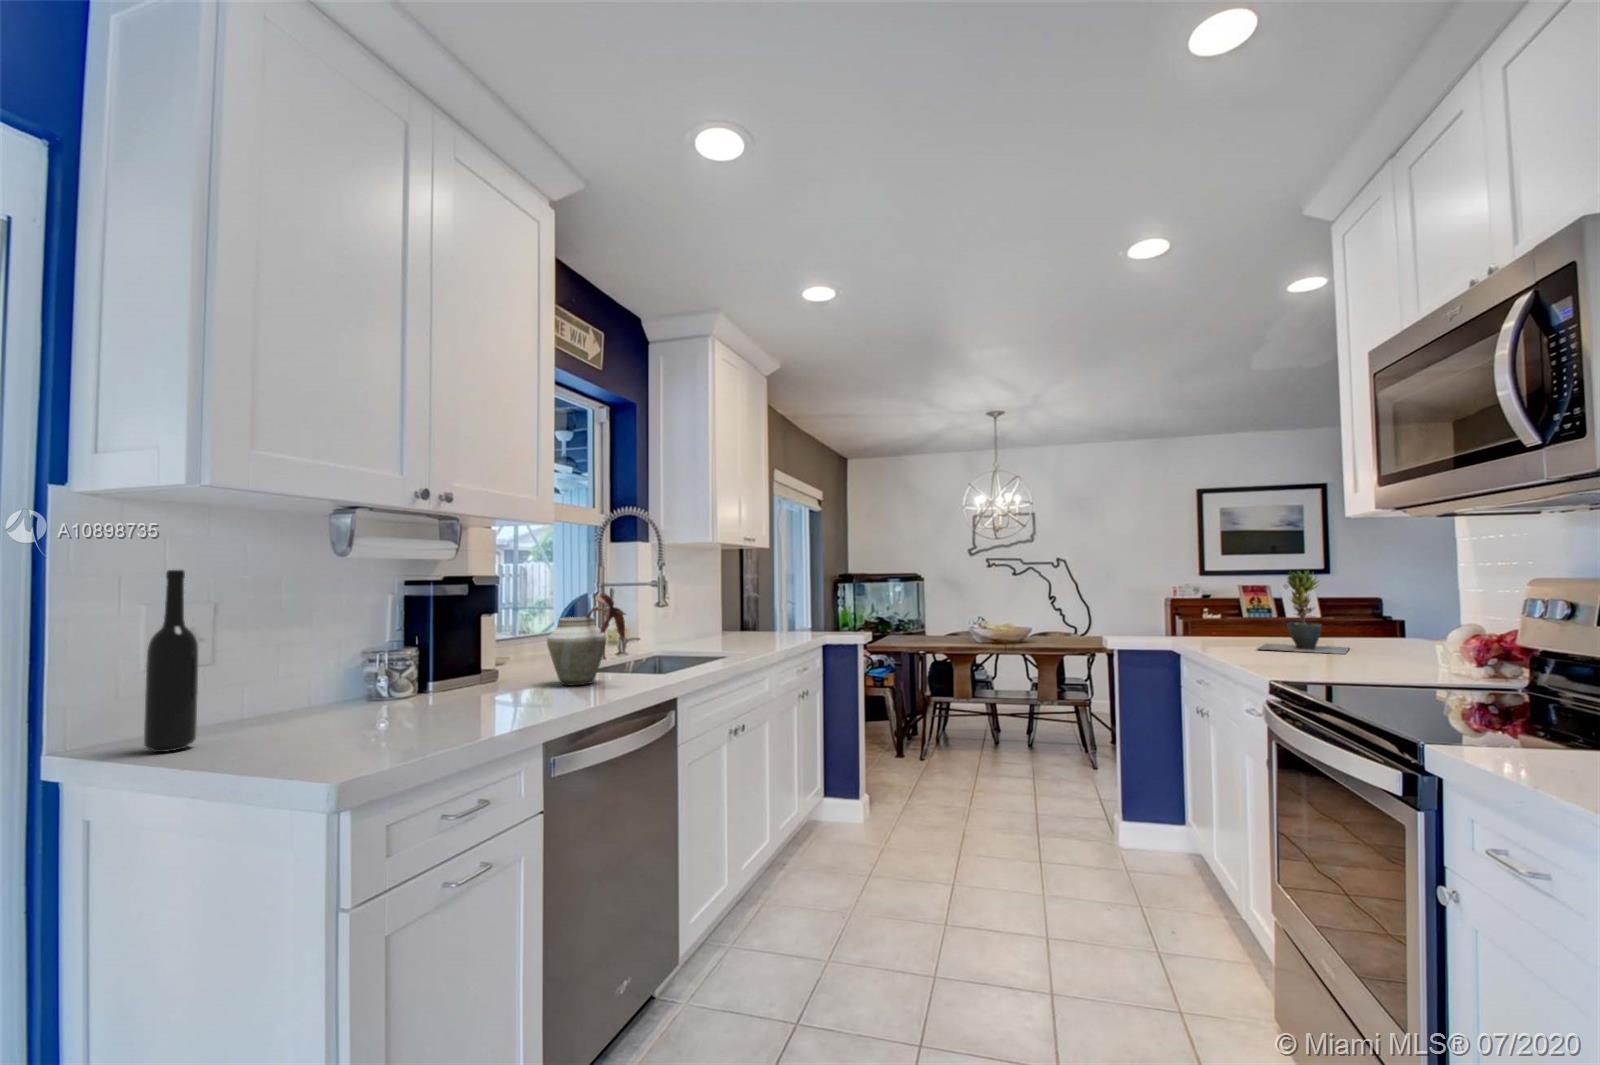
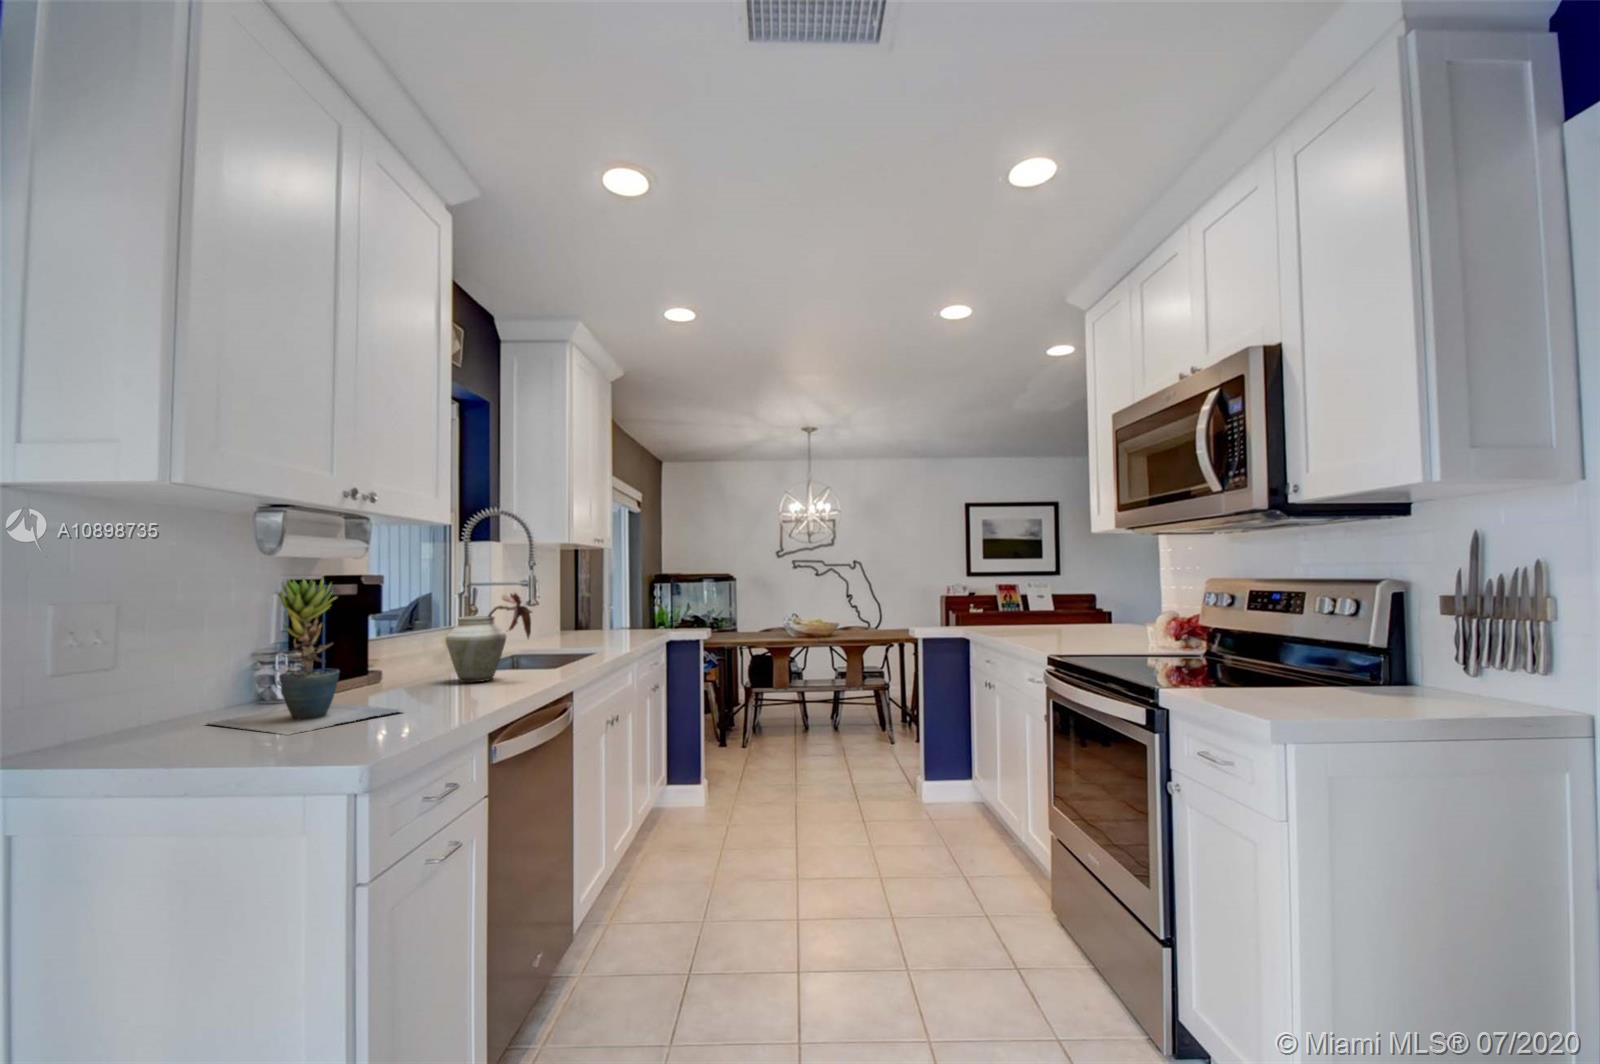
bottle: present [144,570,198,752] -> none [86,569,145,758]
potted plant: present [1258,570,1349,654] -> present [206,578,400,735]

